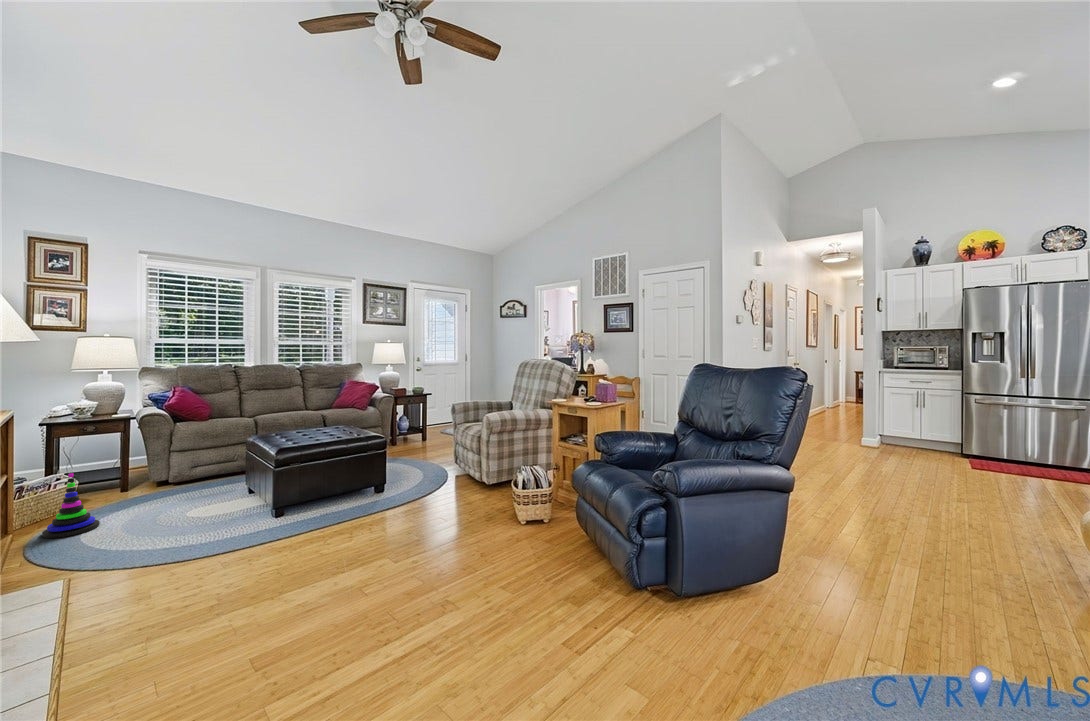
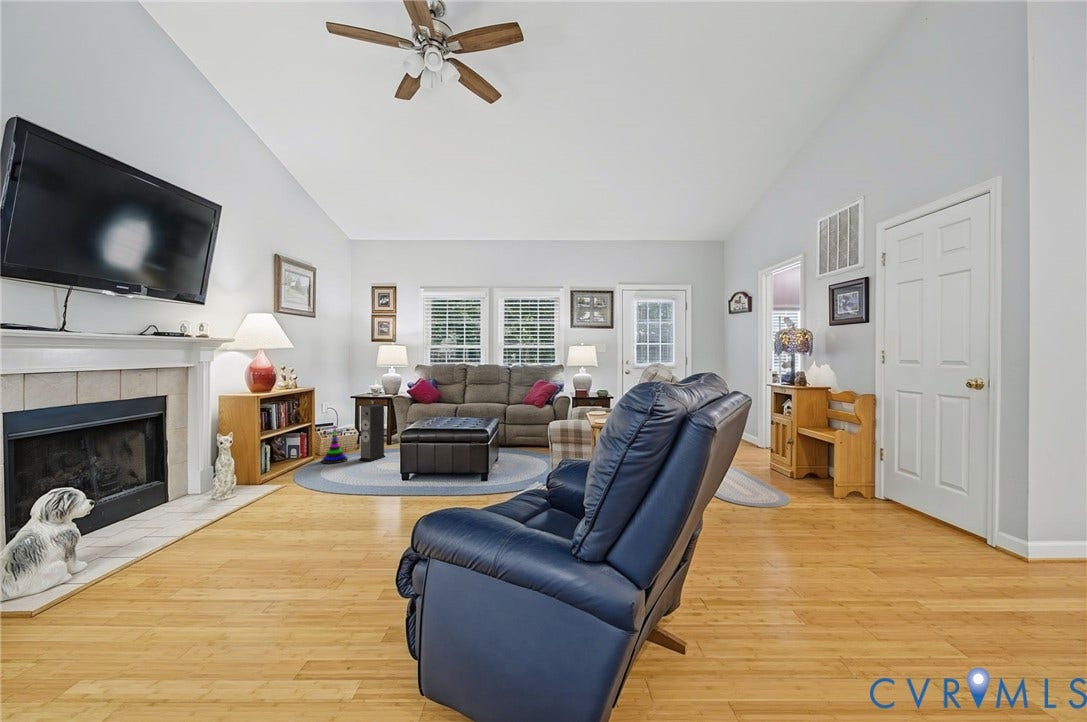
speaker: none [126,428,169,518] -> present [359,404,385,461]

